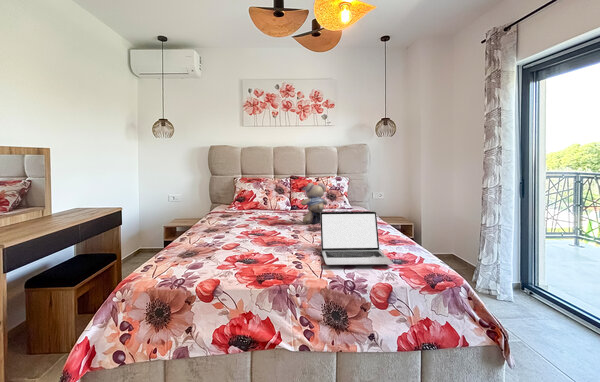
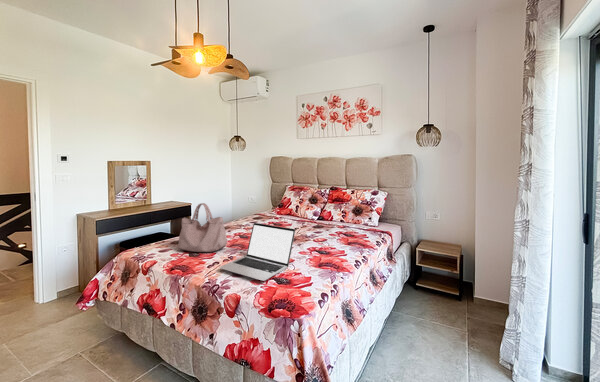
teddy bear: present [301,183,328,224] -> none [287,194,315,231]
handbag: none [220,195,286,259] -> present [178,203,227,252]

